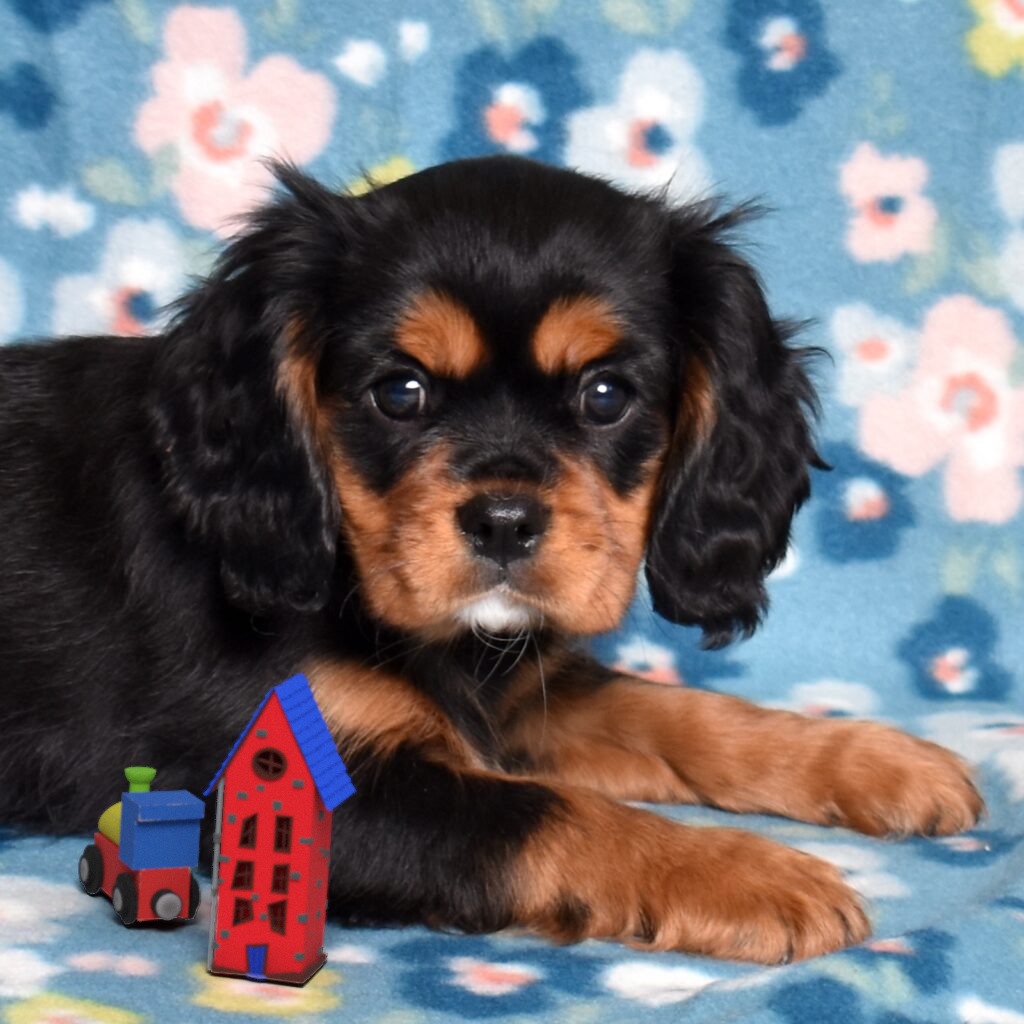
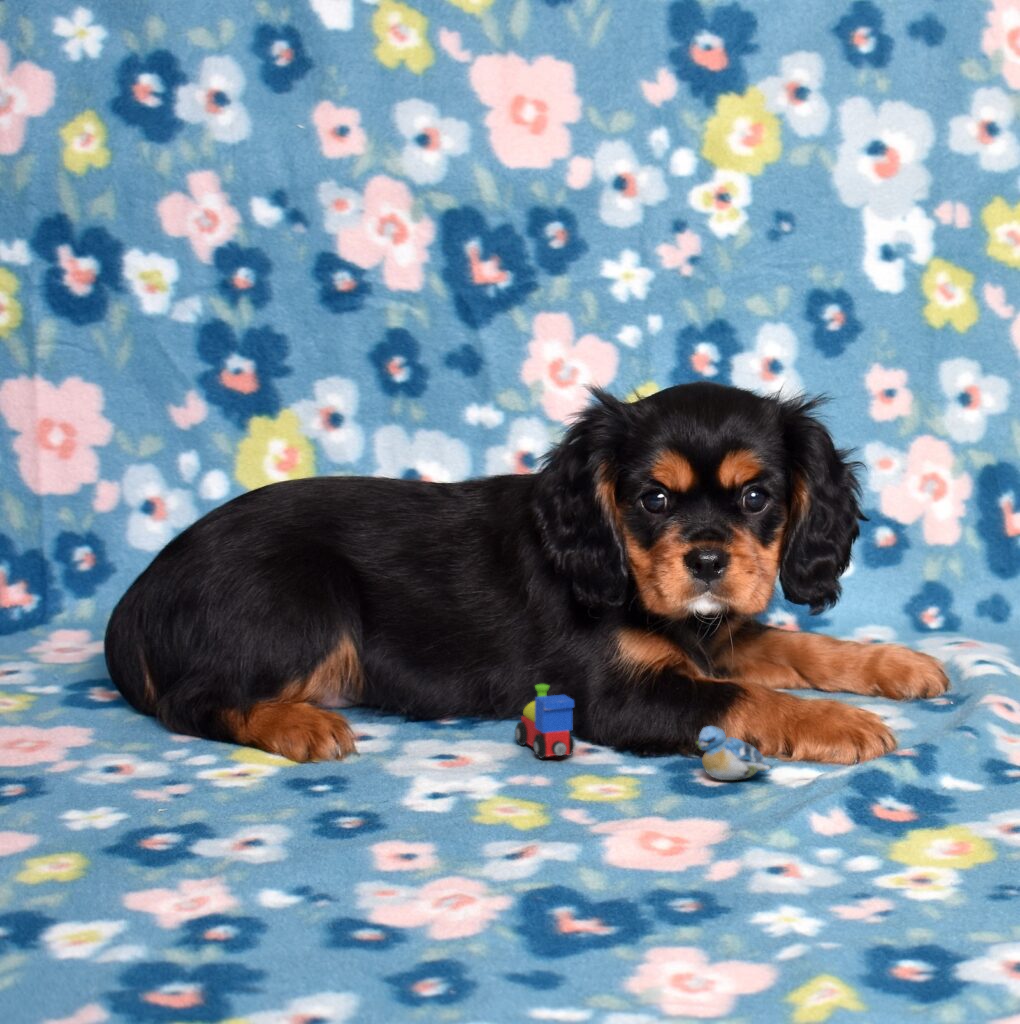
toy house: present [204,674,355,984] -> none [576,638,646,783]
plush toy: none [455,869,612,986] -> present [696,726,771,780]

